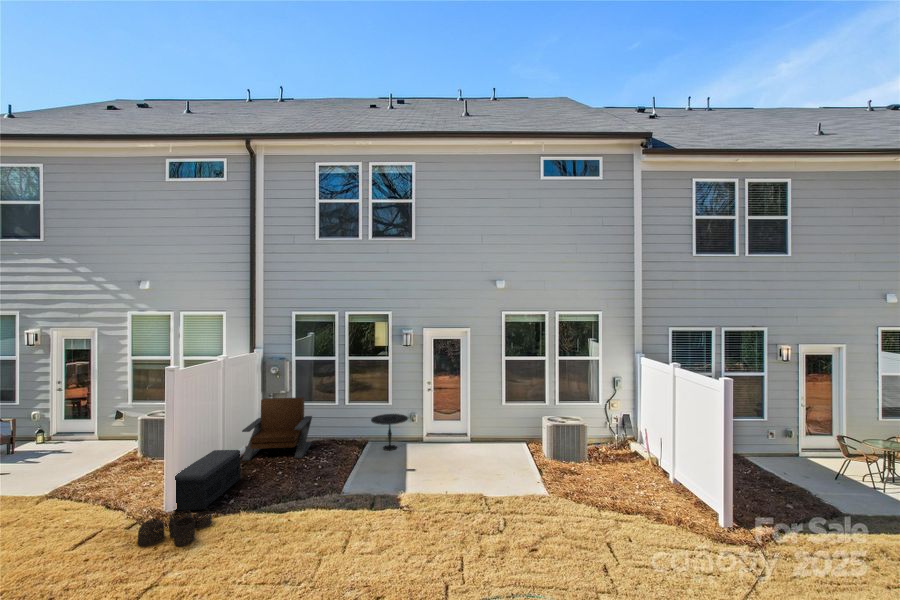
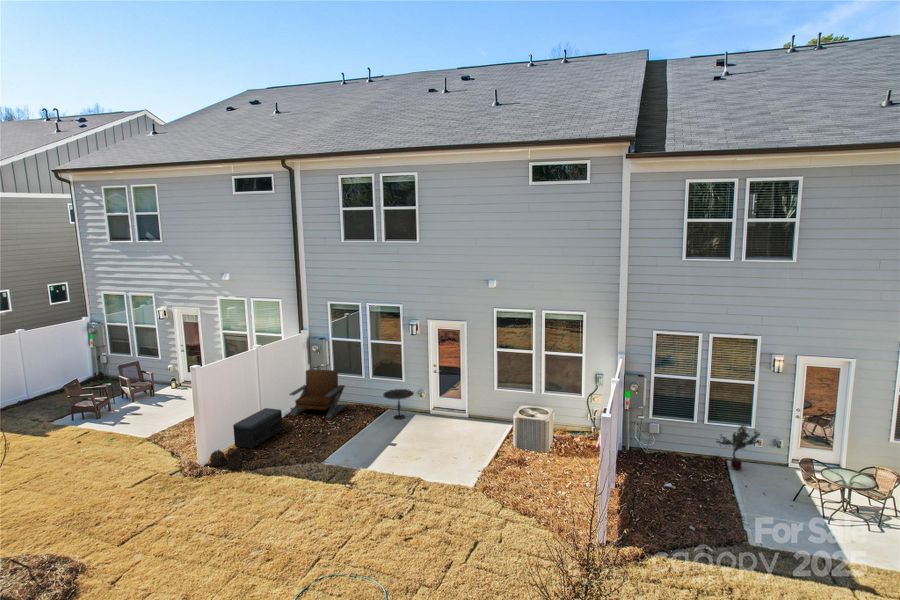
potted tree: none [744,412,786,462] -> present [717,423,760,470]

